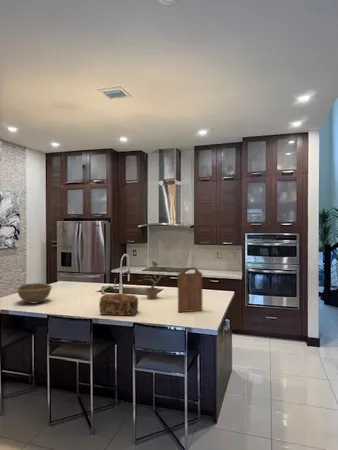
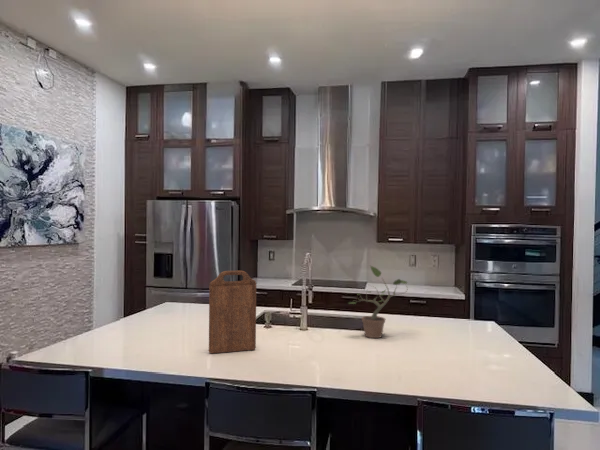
cutting board: present [178,267,203,312] -> present [209,271,256,353]
bowl: present [17,283,52,303] -> none [115,308,184,350]
bread loaf: present [99,294,138,315] -> none [313,331,389,378]

